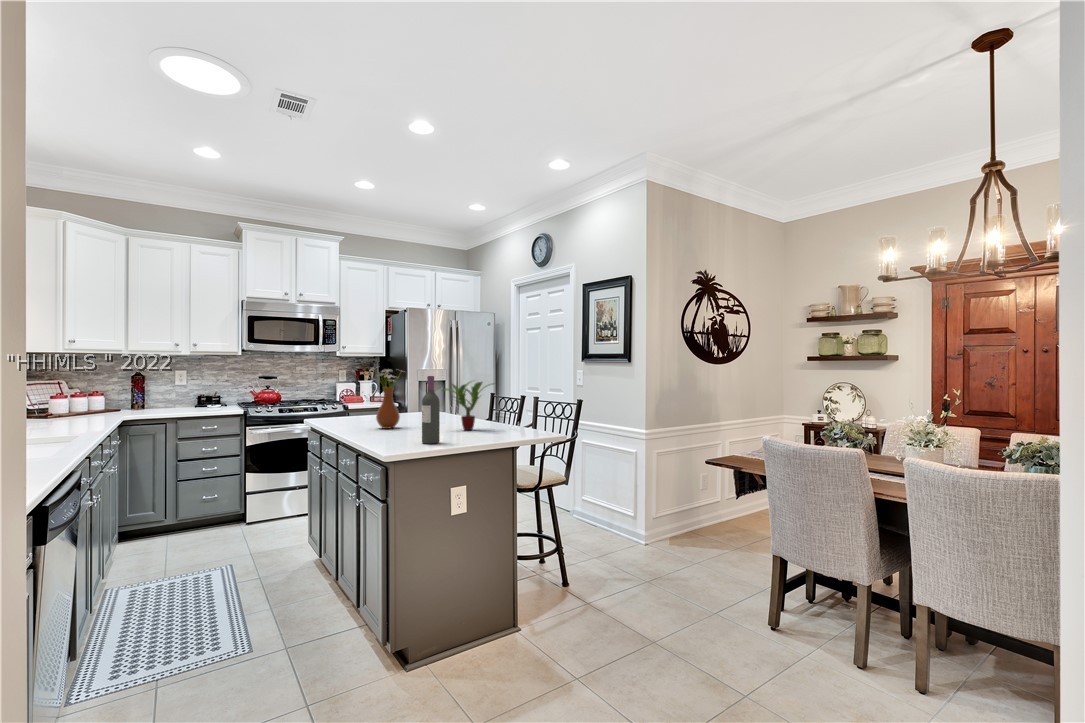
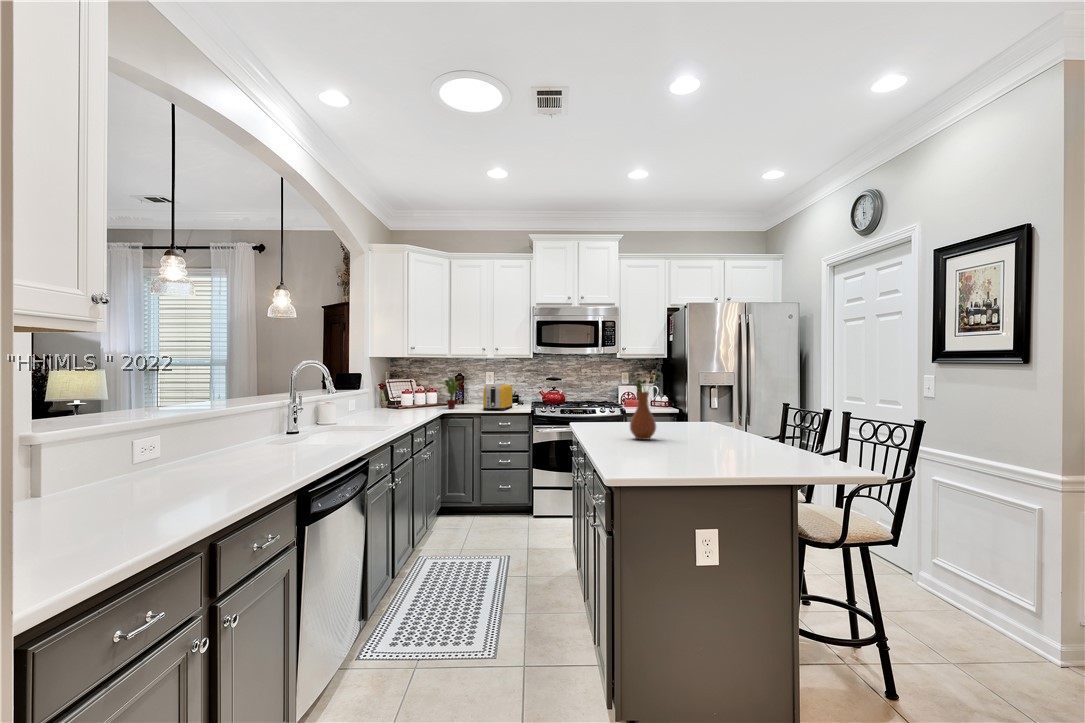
wine bottle: present [422,376,440,444] -> none [663,379,686,466]
potted plant: present [443,382,493,430] -> present [441,378,463,409]
toaster: none [183,385,218,414] -> present [483,385,512,411]

